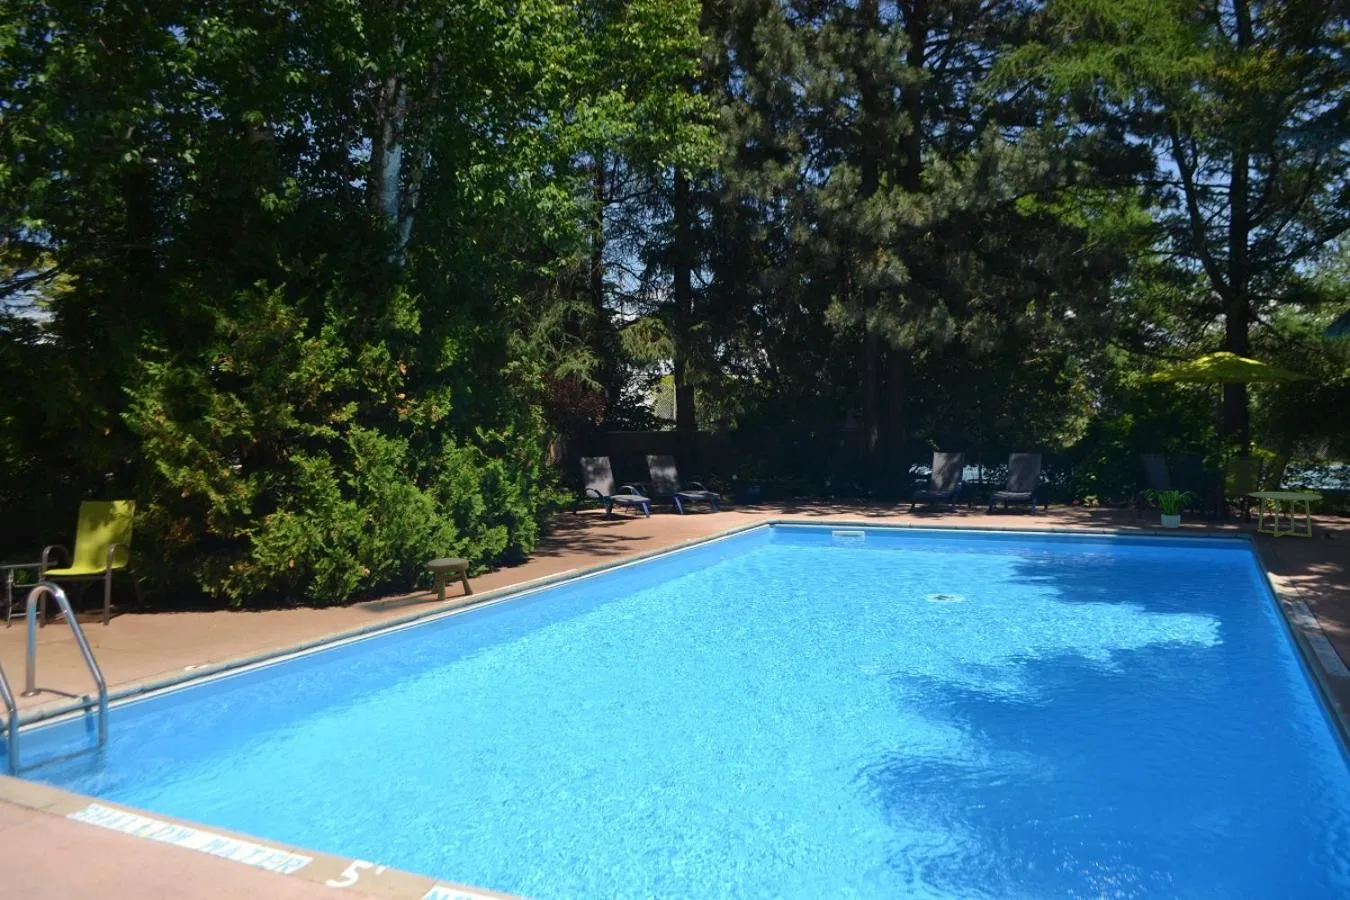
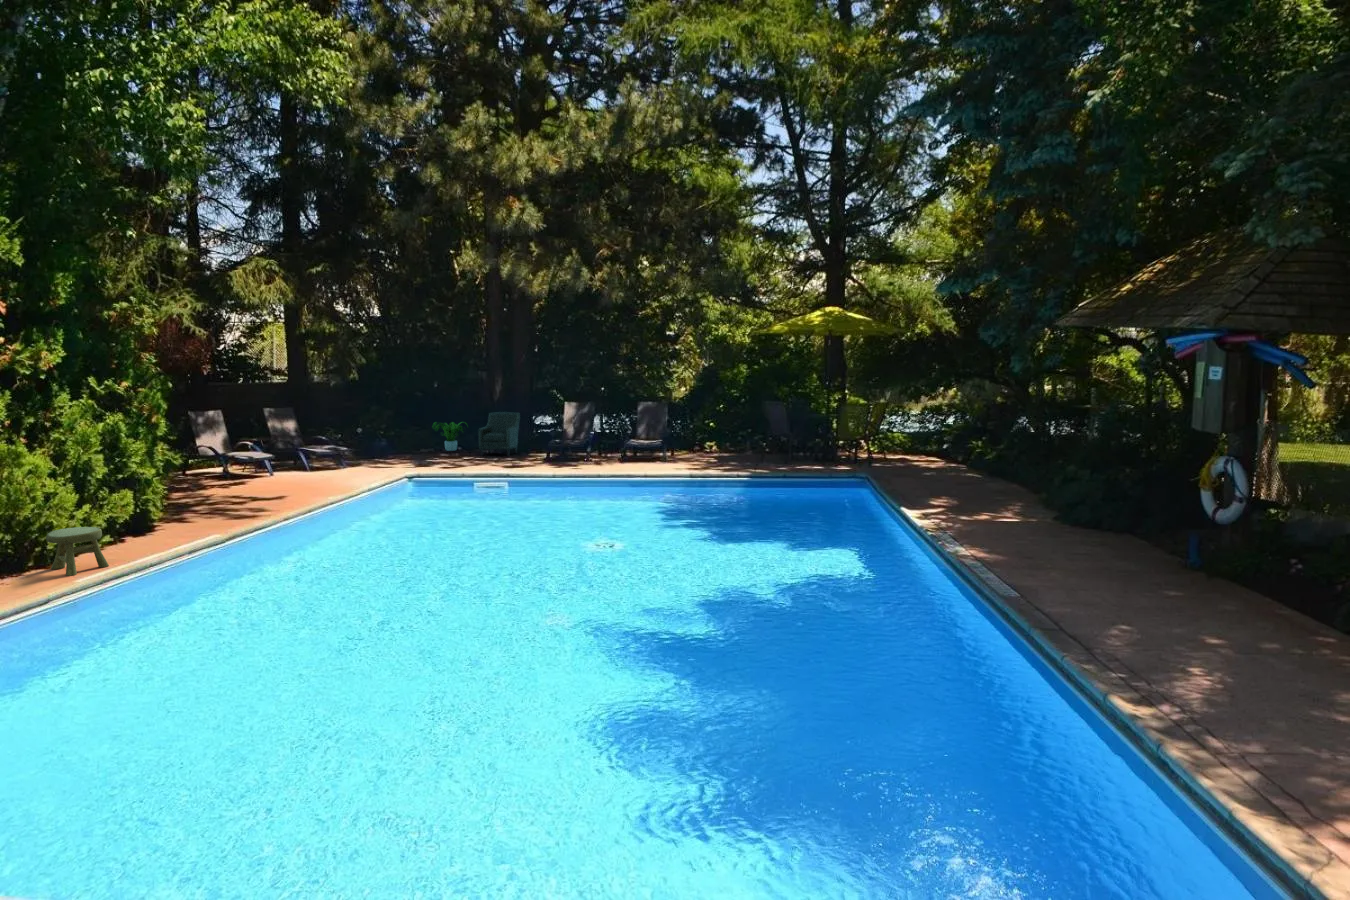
chair: none [842,462,885,506] -> present [478,412,520,456]
potted plant: present [1144,489,1196,528] -> present [432,422,468,451]
round table: present [1250,492,1322,537] -> none [831,429,882,466]

